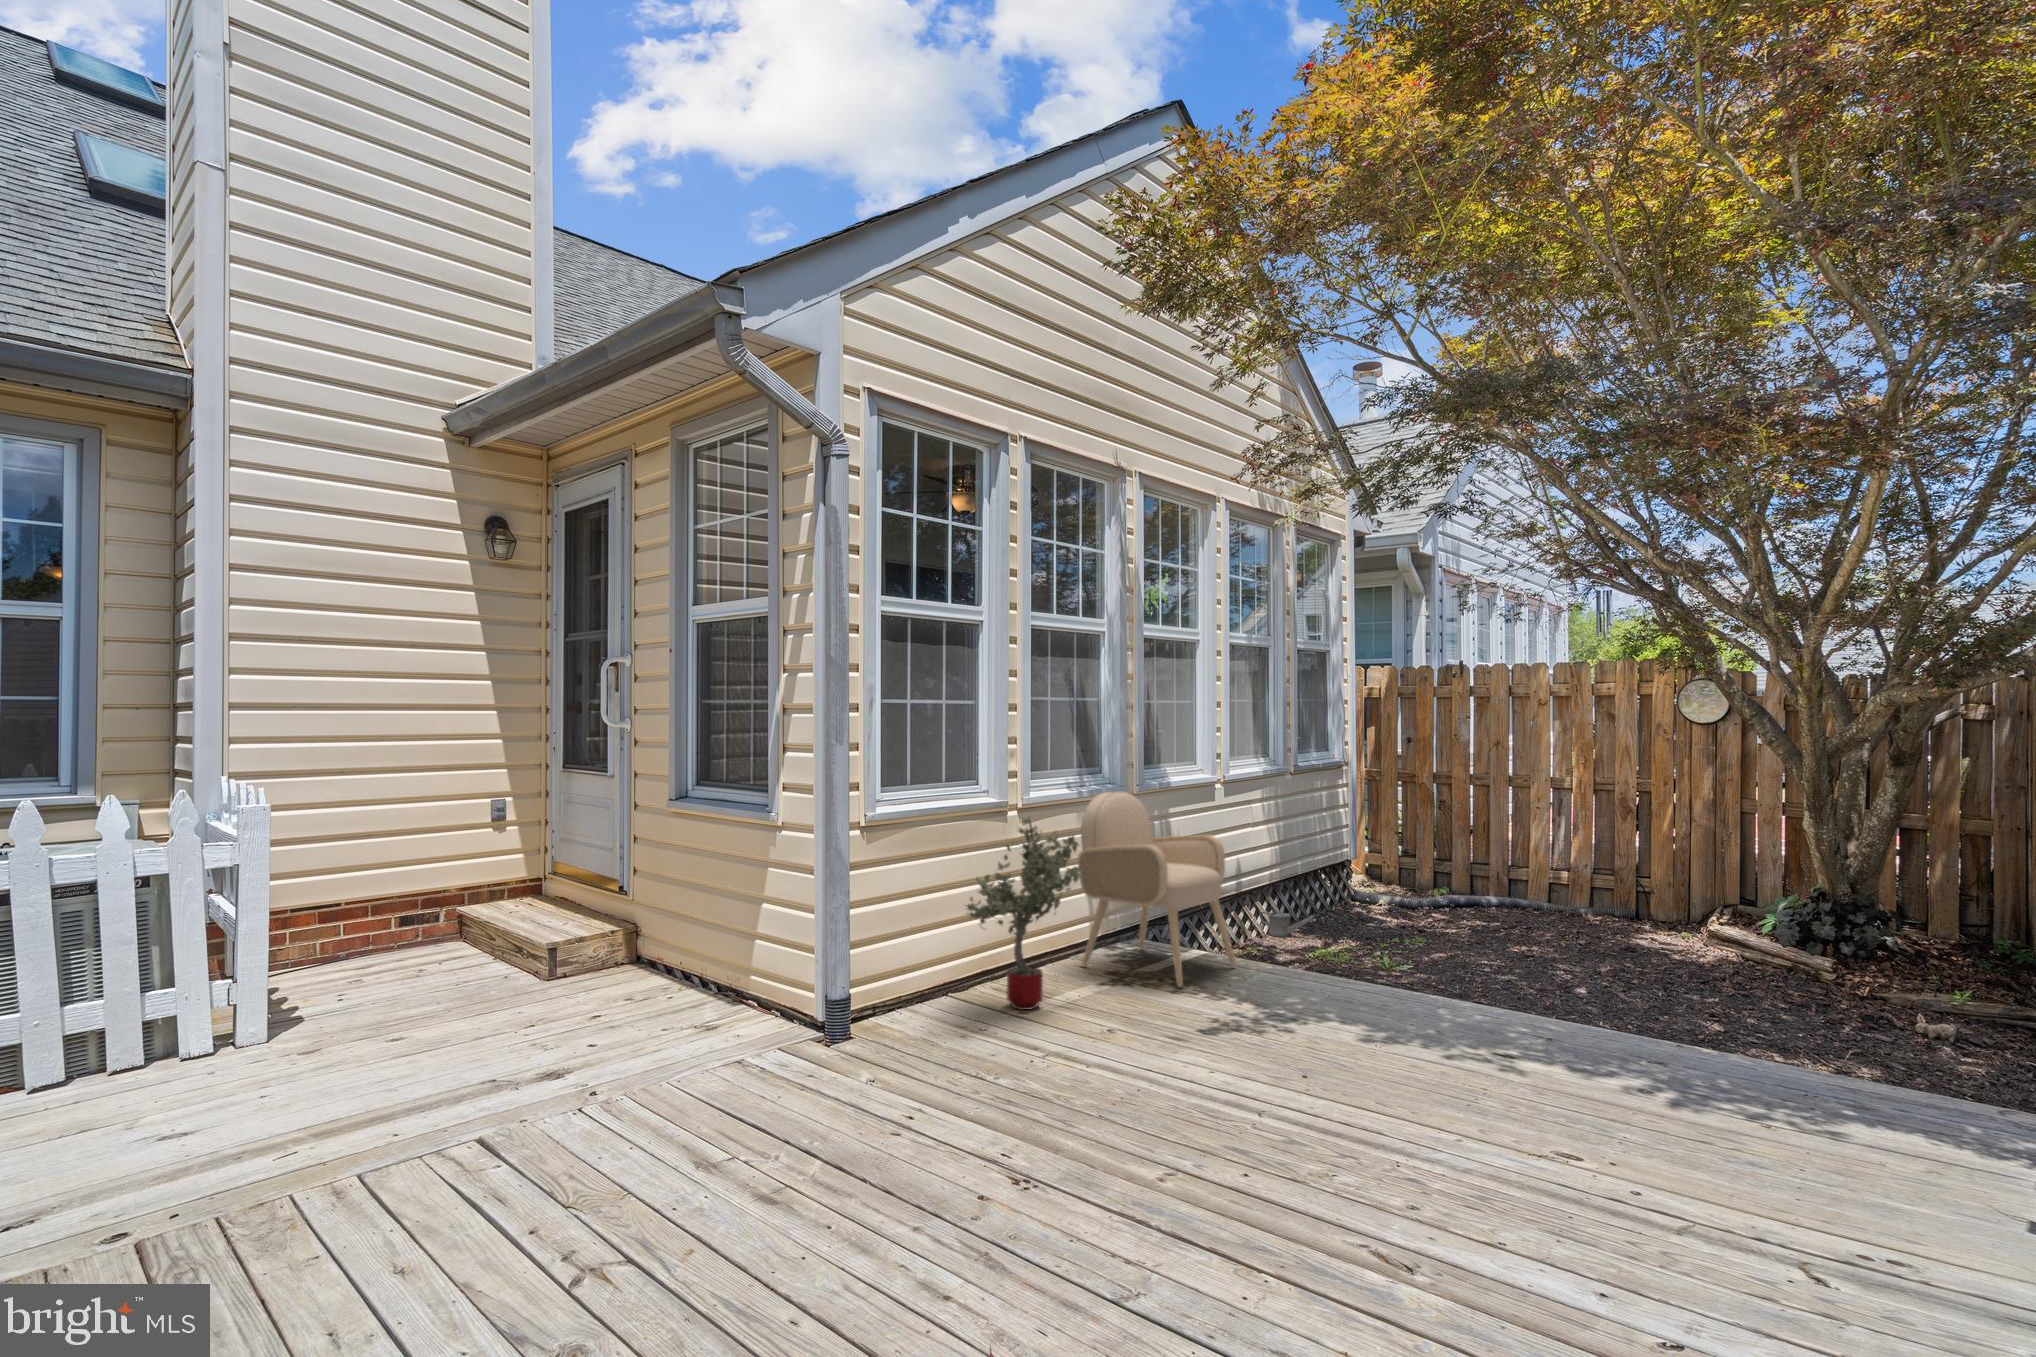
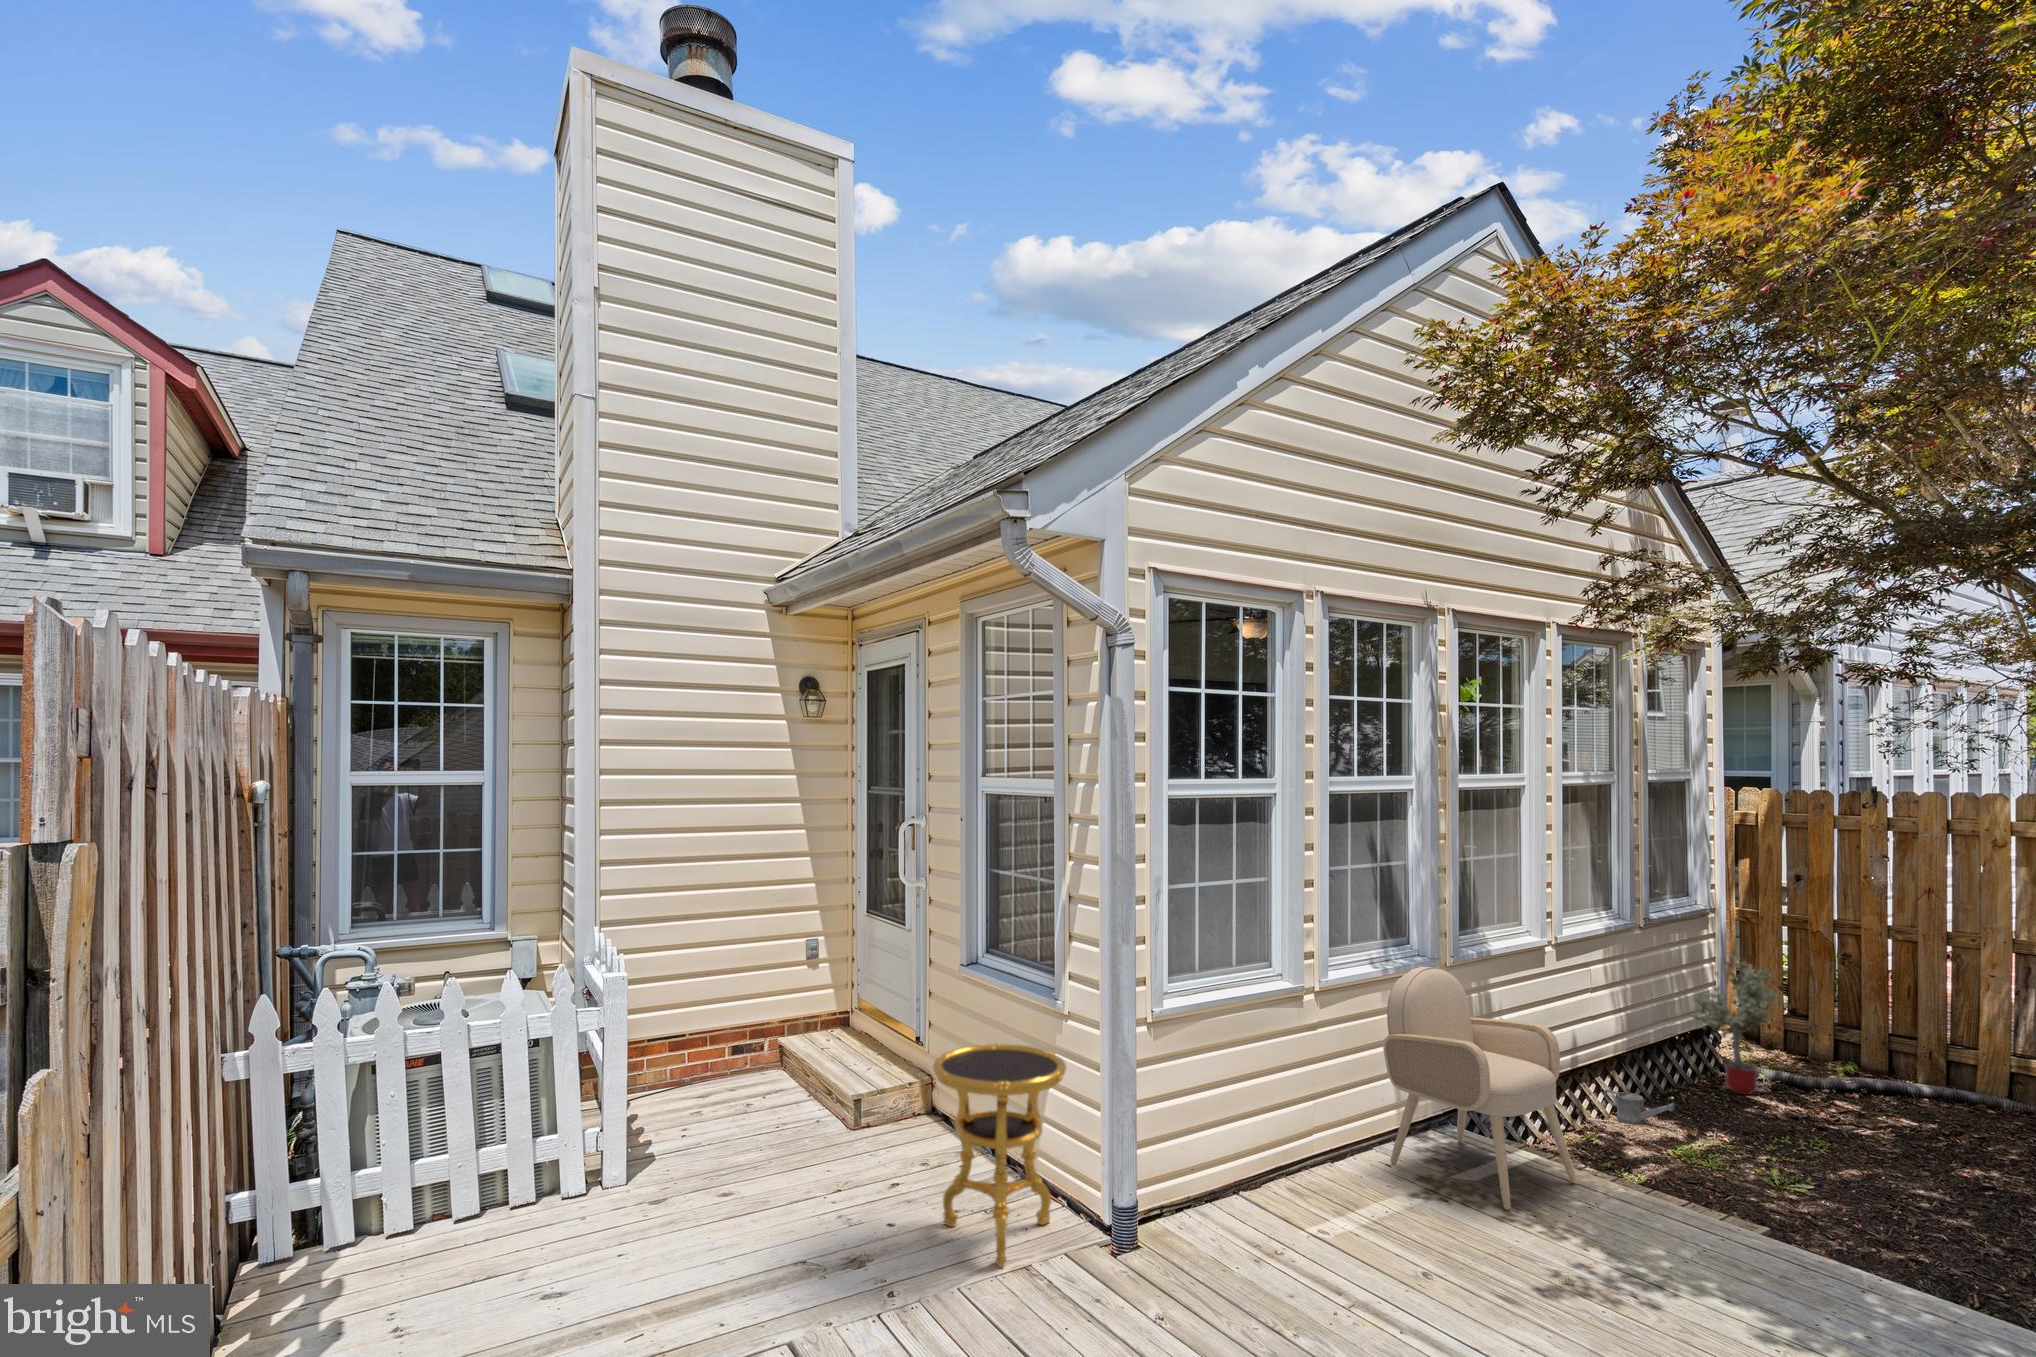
potted tree: present [967,817,1082,1010] -> present [1691,954,1777,1095]
side table: none [637,860,779,1063] -> present [933,1044,1067,1267]

